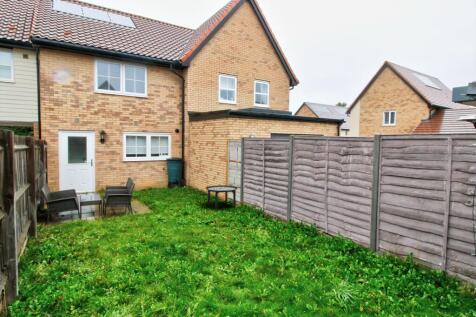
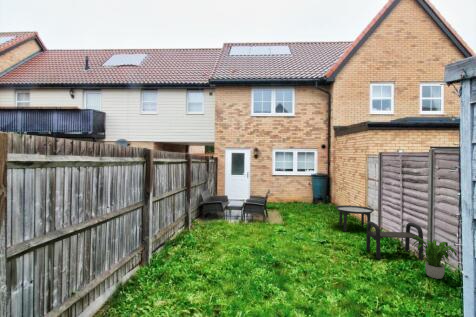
bench: none [244,194,285,227] -> present [366,222,423,260]
potted plant: none [283,204,318,234] -> present [412,237,457,279]

